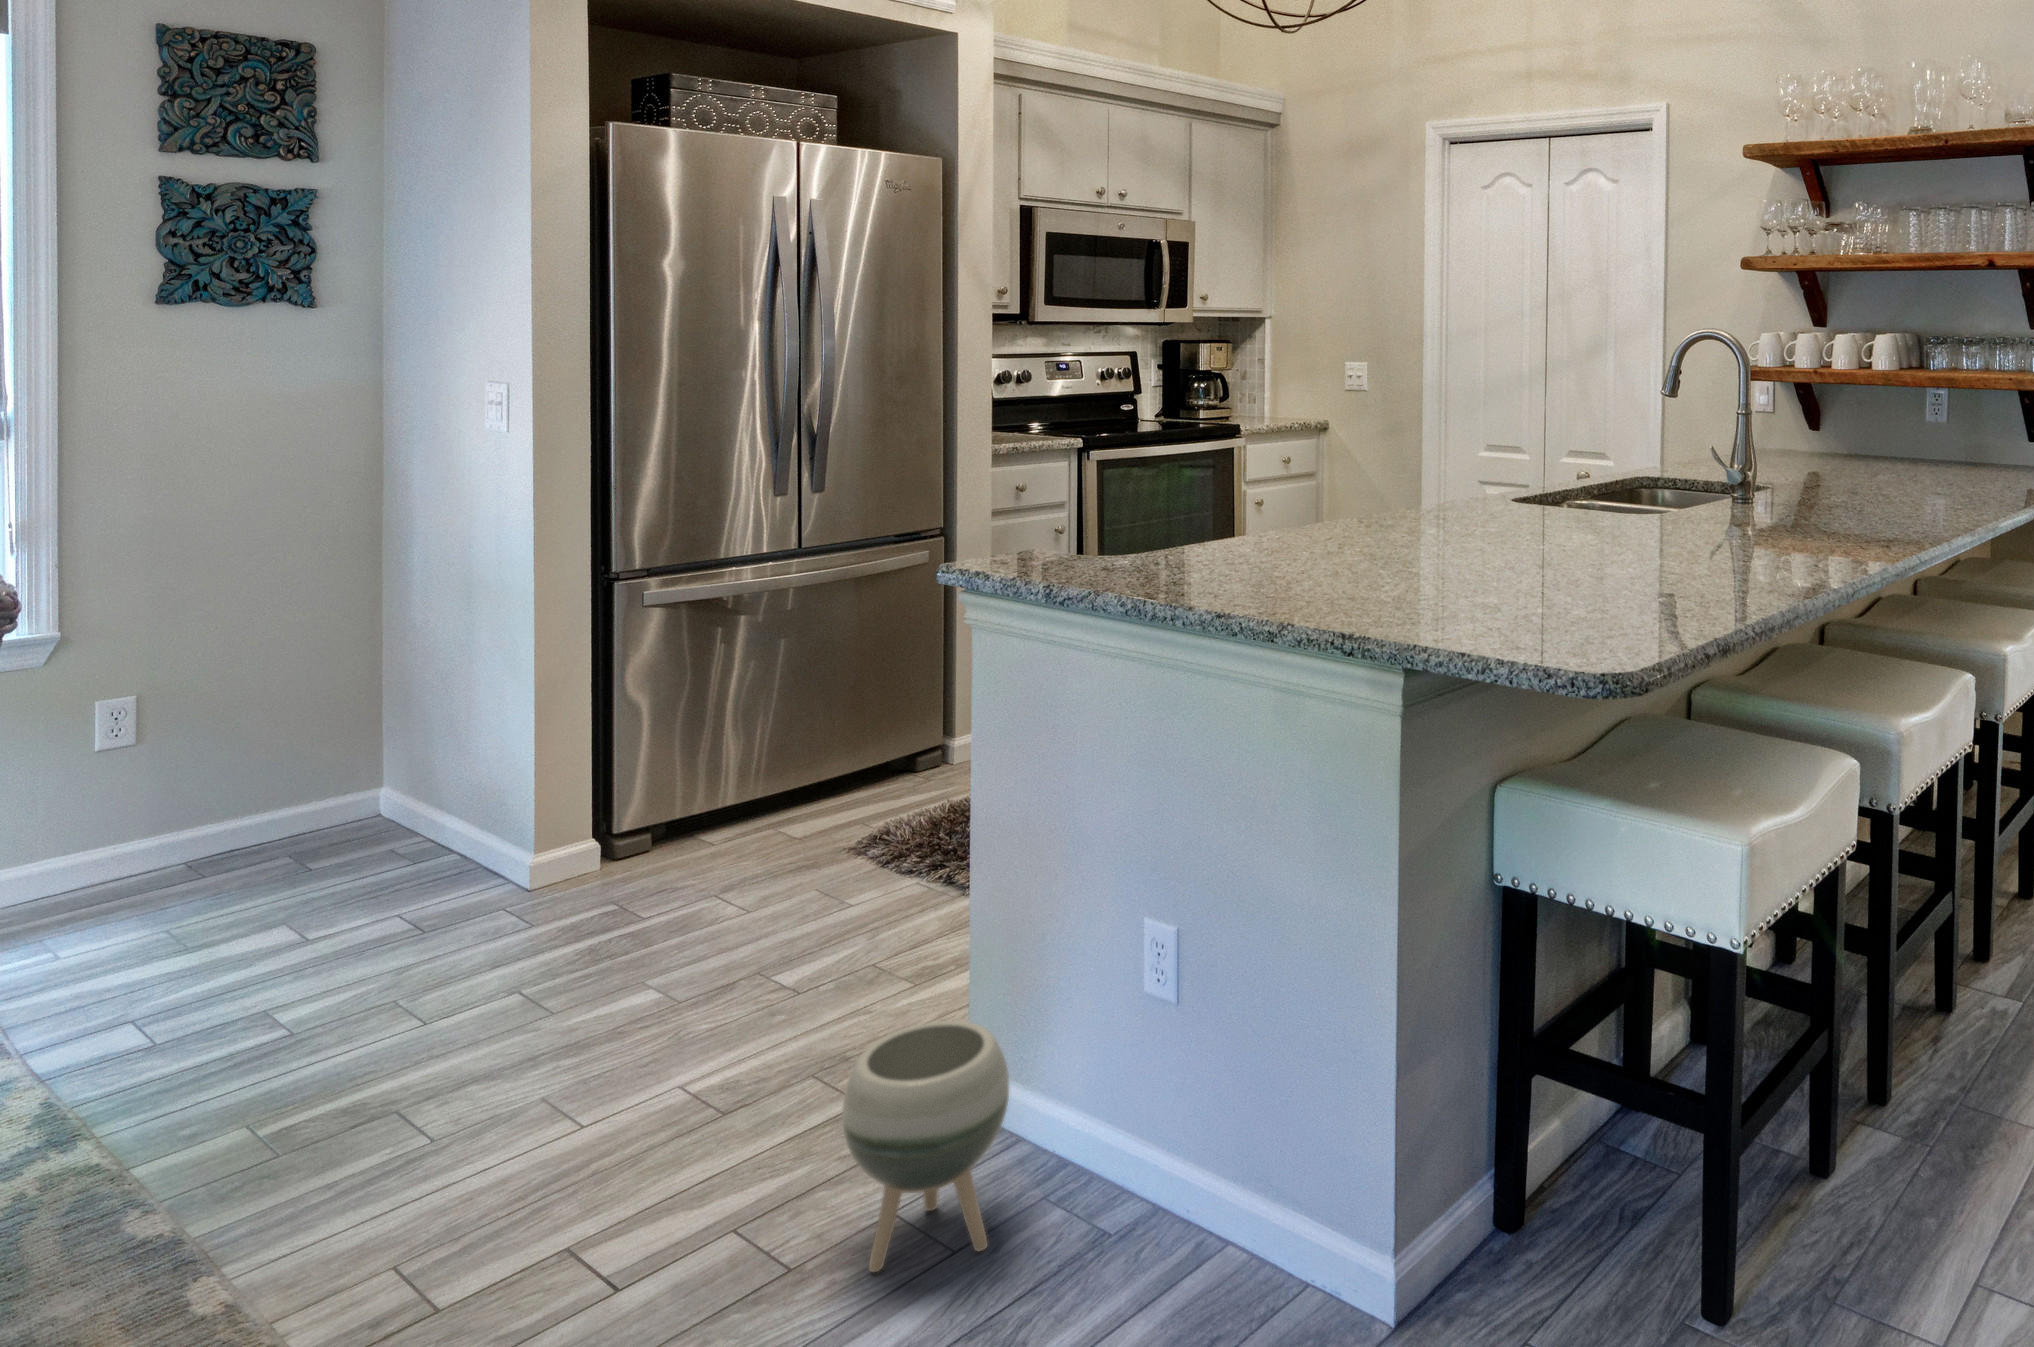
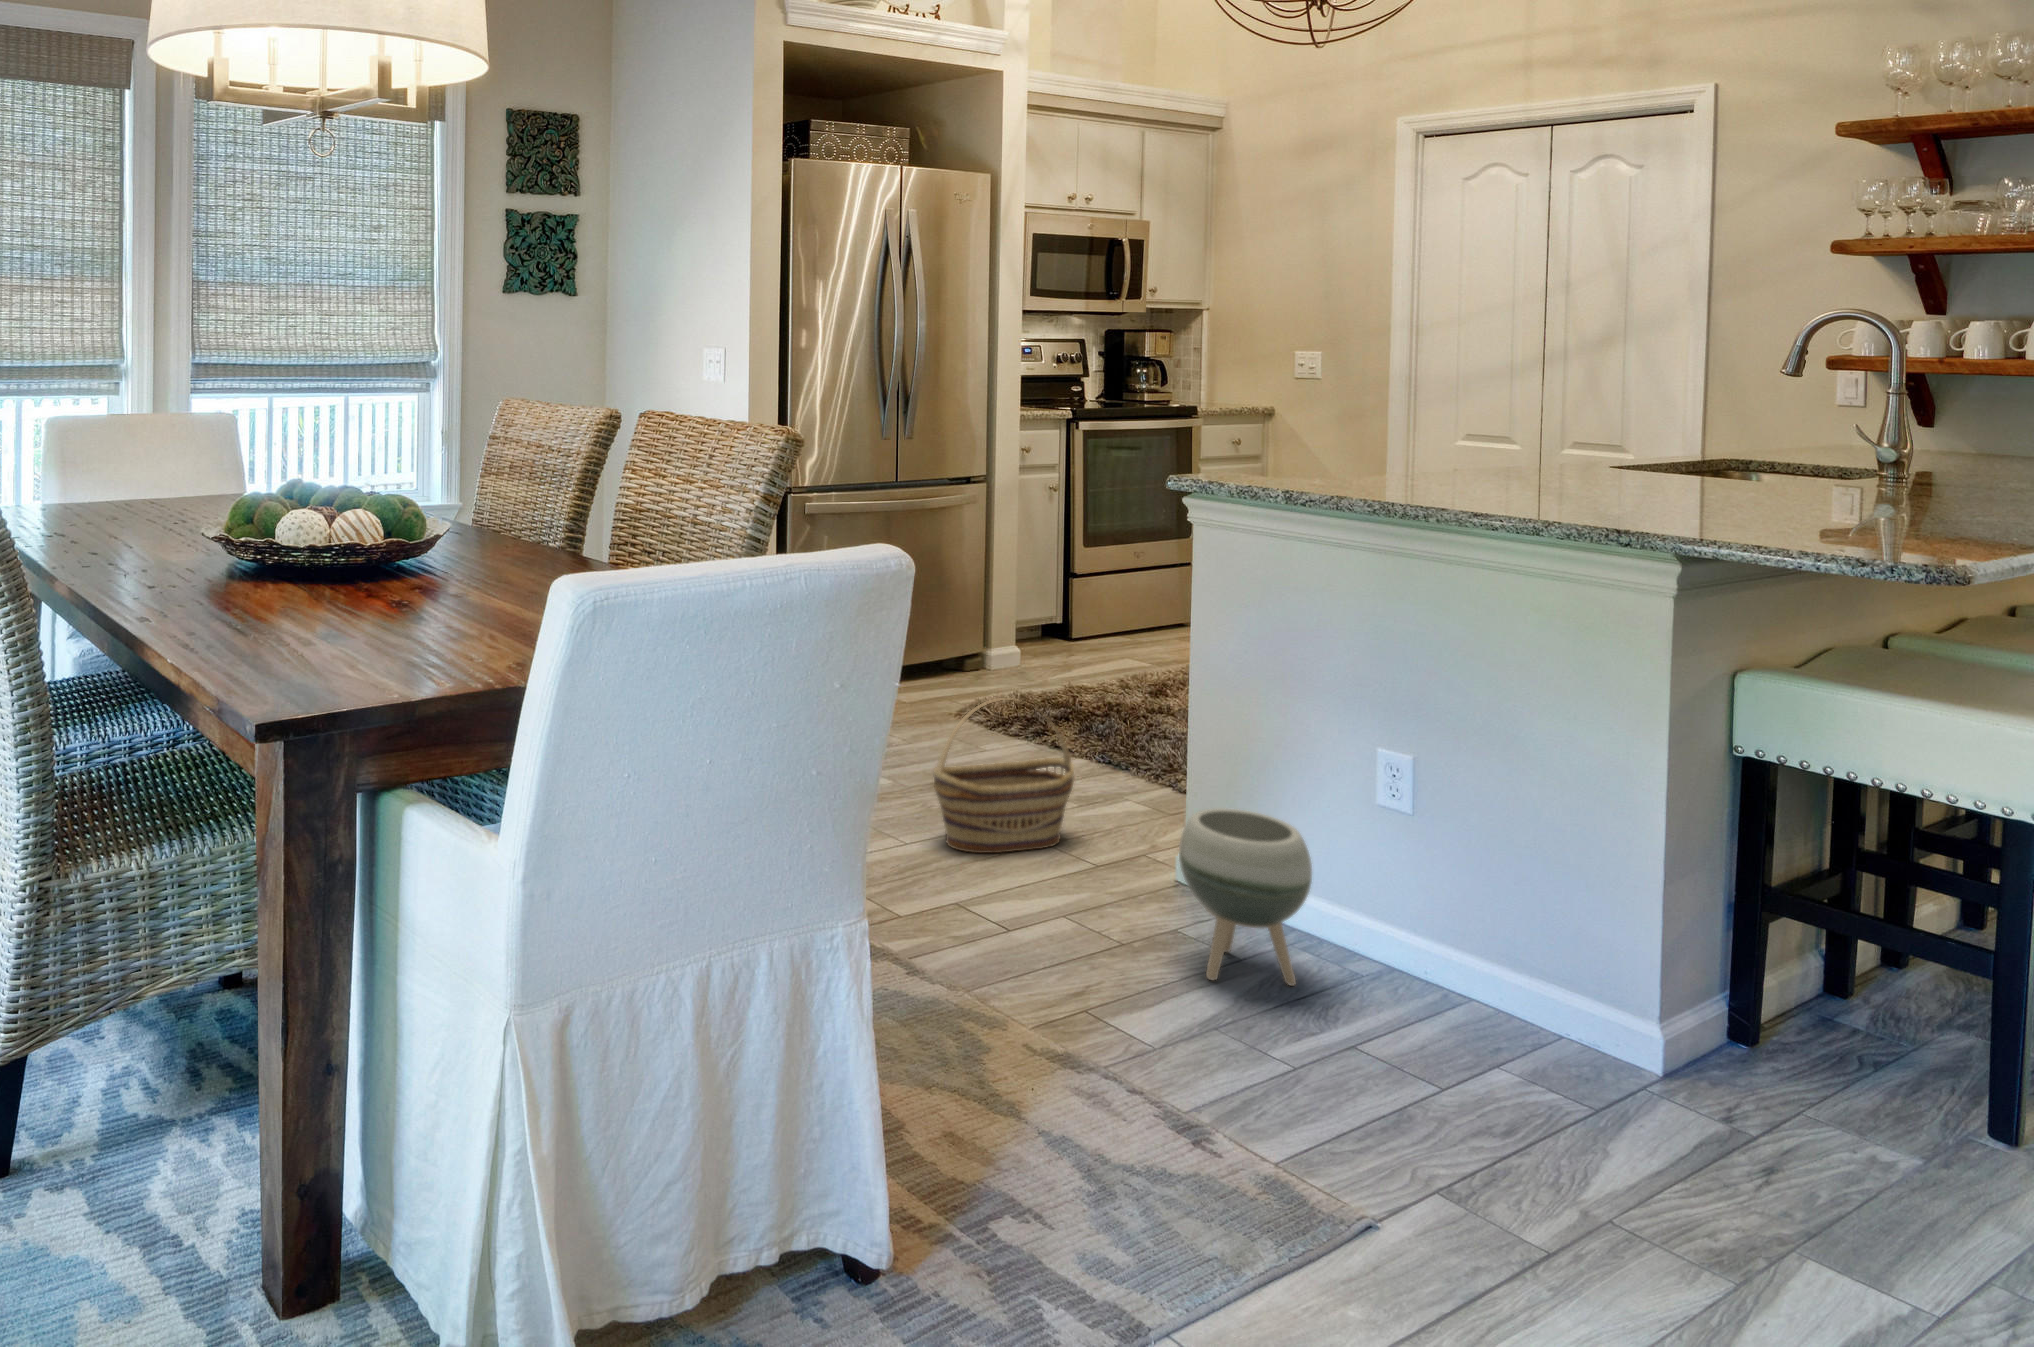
basket: none [637,879,858,1106] -> present [934,699,1074,853]

